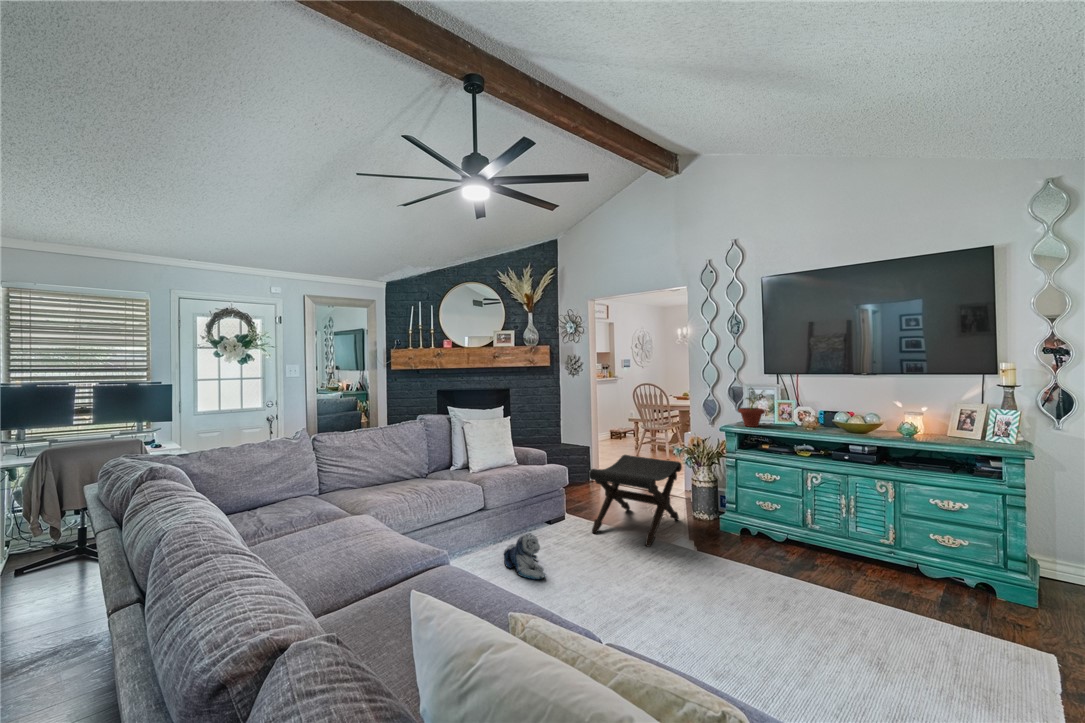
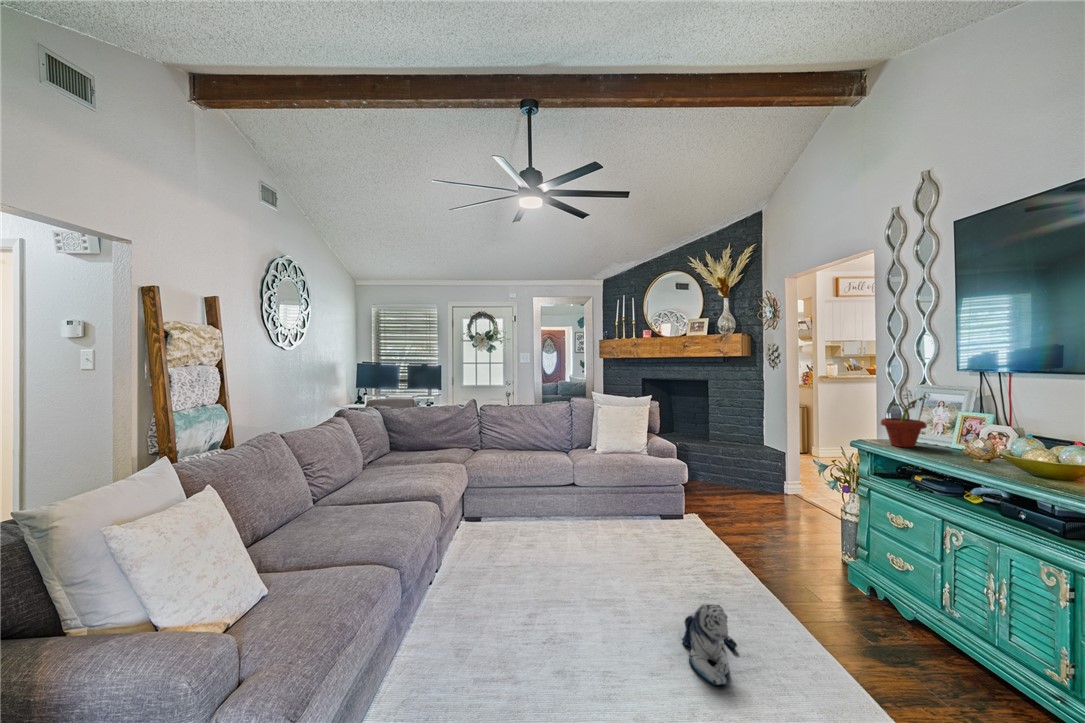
footstool: present [589,455,682,547] -> none [668,463,802,566]
plush toy: present [504,533,546,580] -> present [682,604,737,685]

